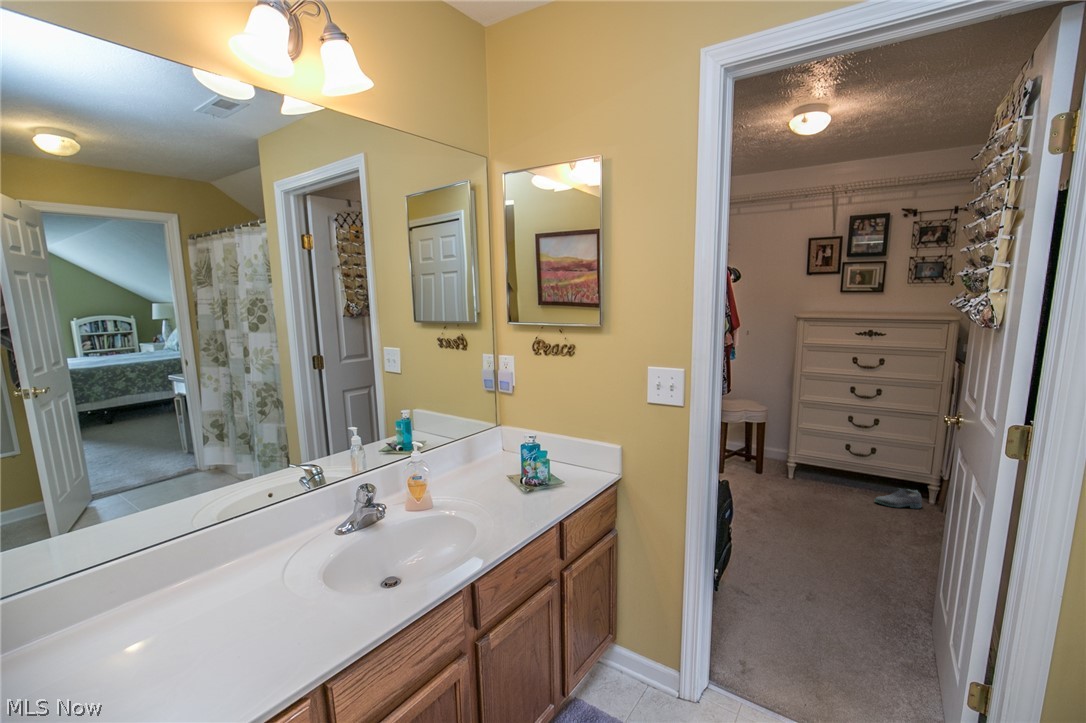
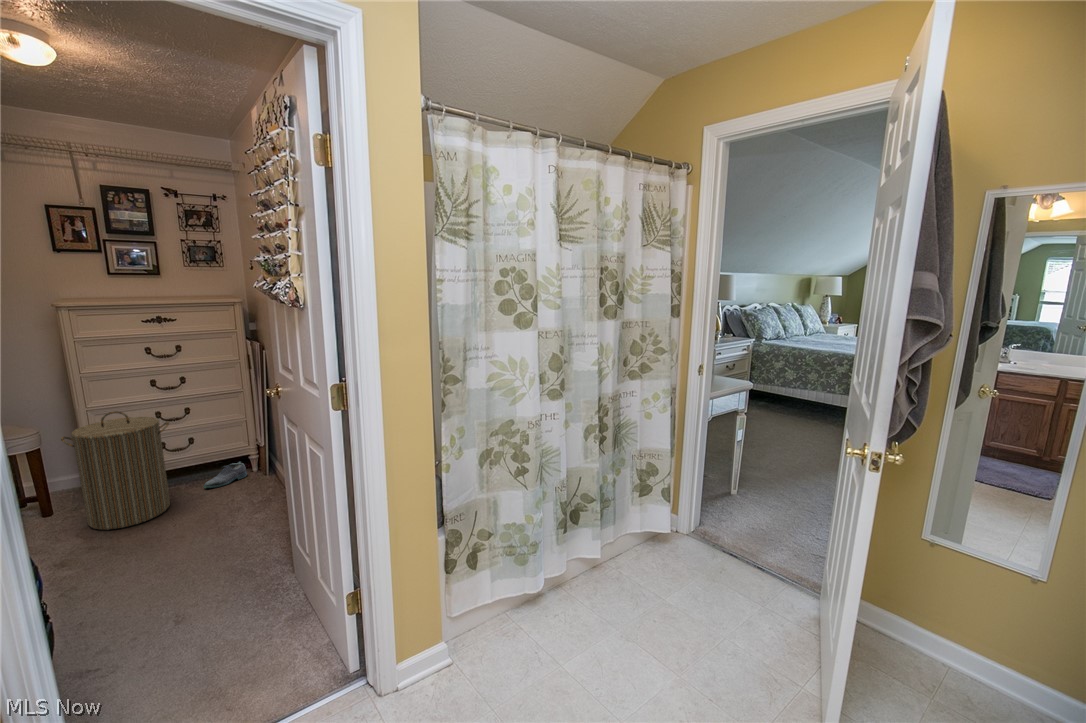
laundry hamper: none [779,407,857,507] -> present [61,411,170,530]

